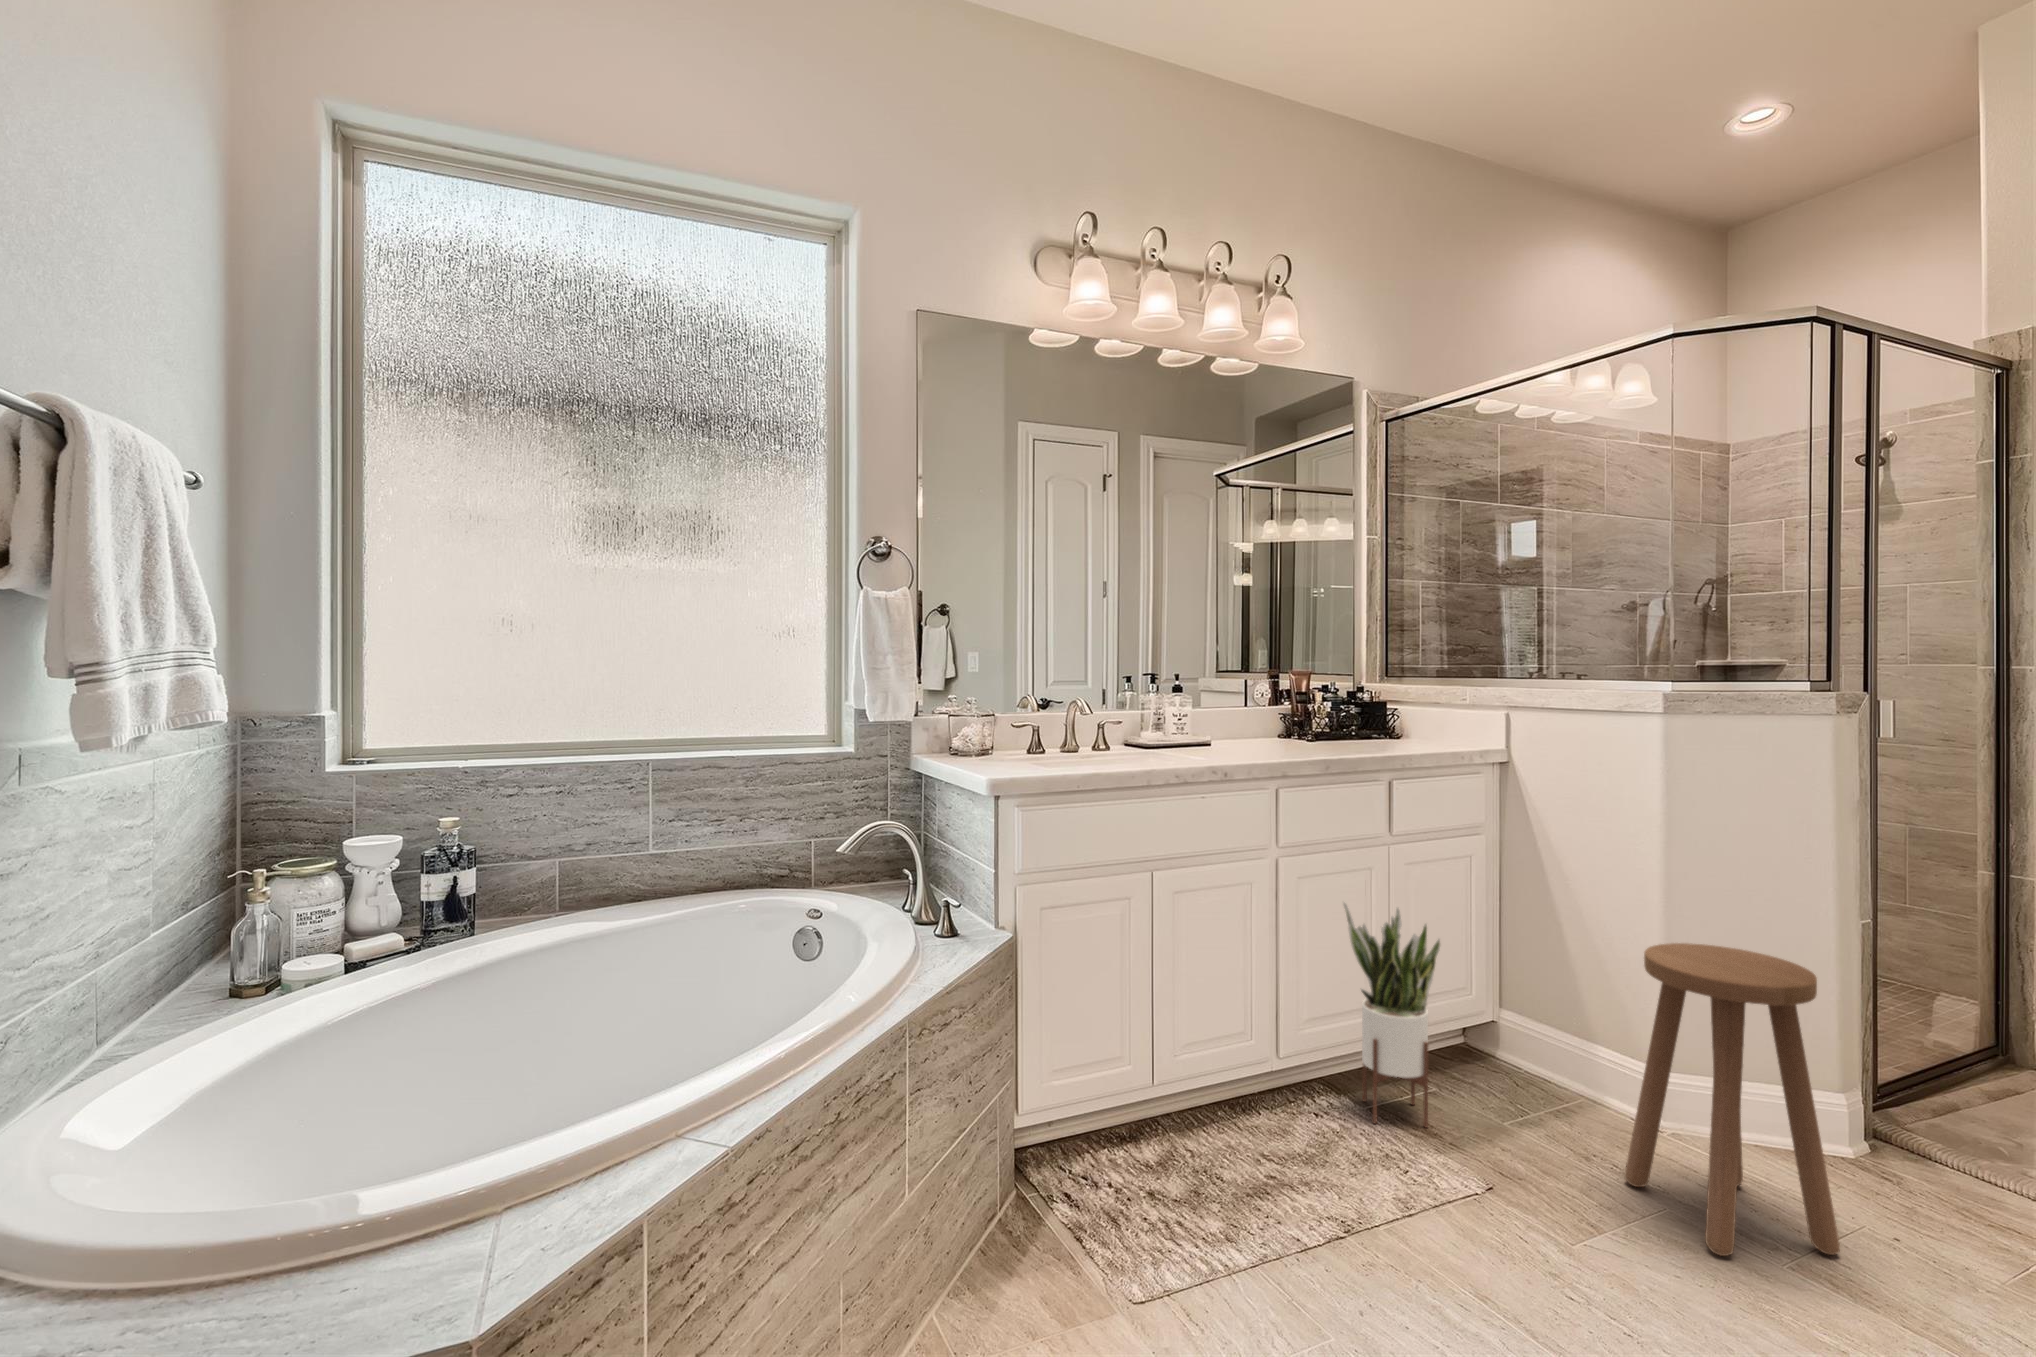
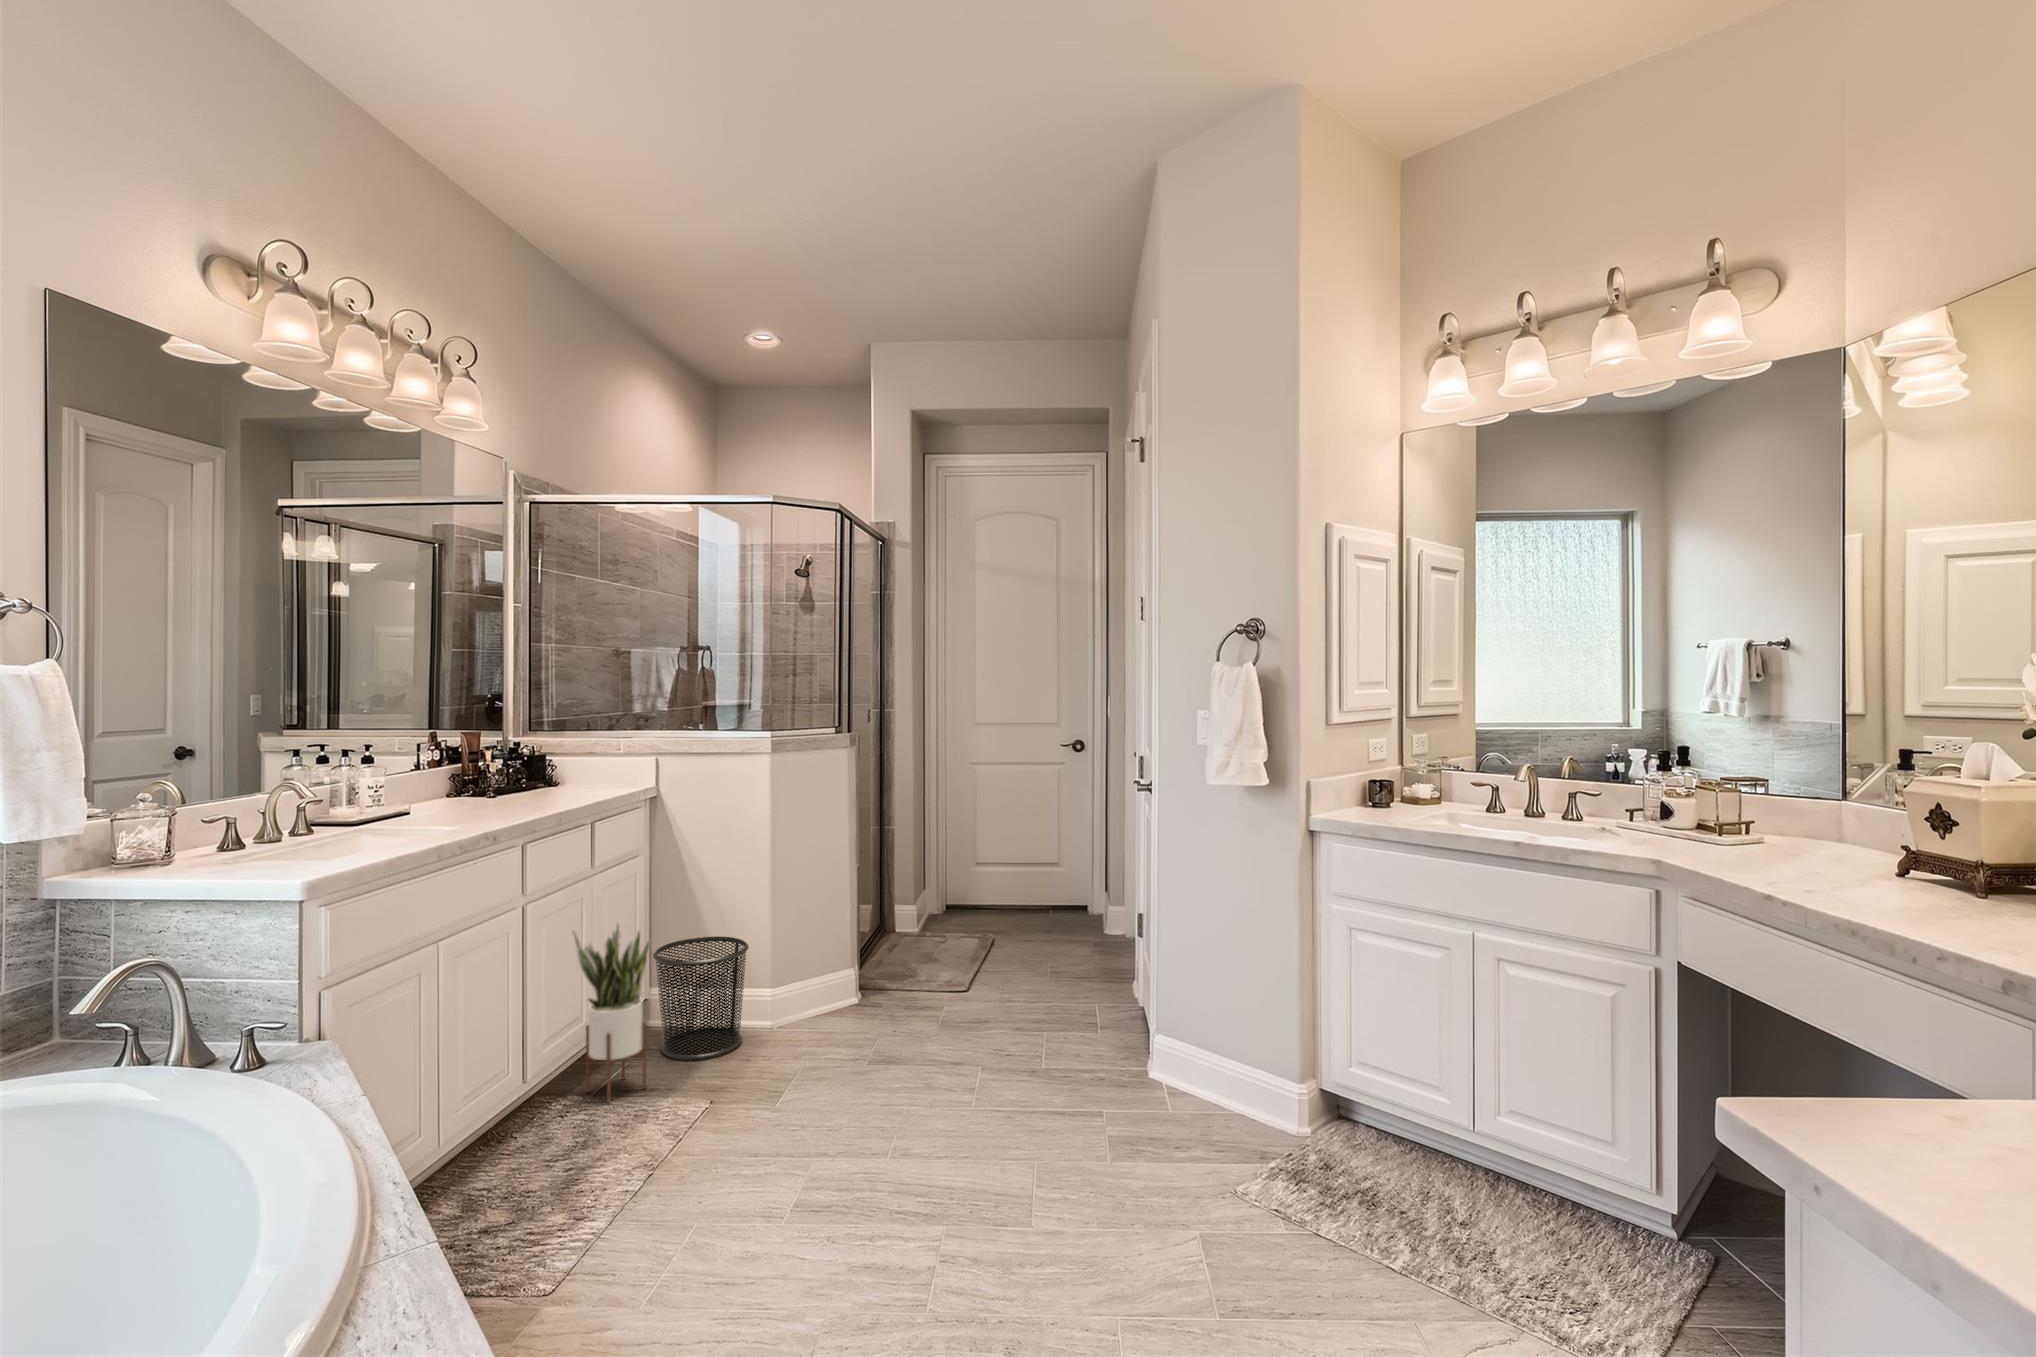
stool: present [1625,943,1840,1256] -> none [776,894,884,1077]
waste bin: none [1471,957,1614,1131] -> present [653,936,749,1060]

